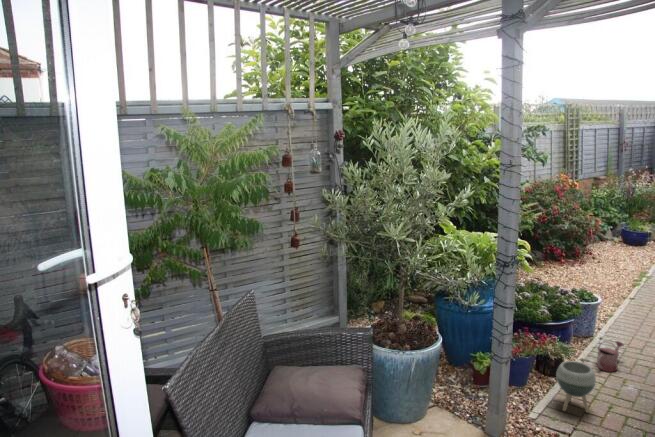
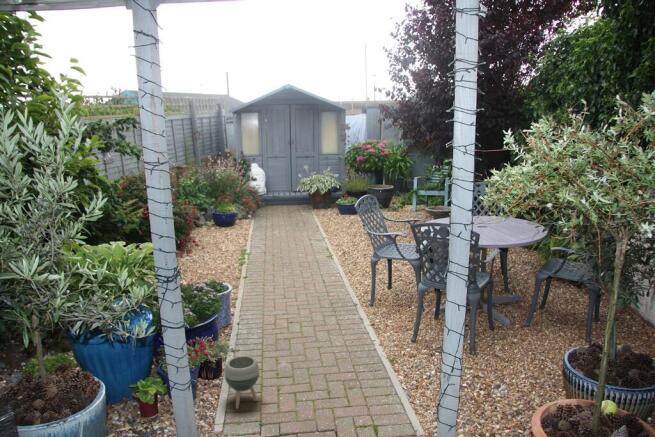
watering can: present [596,341,623,372] -> none [243,323,262,354]

